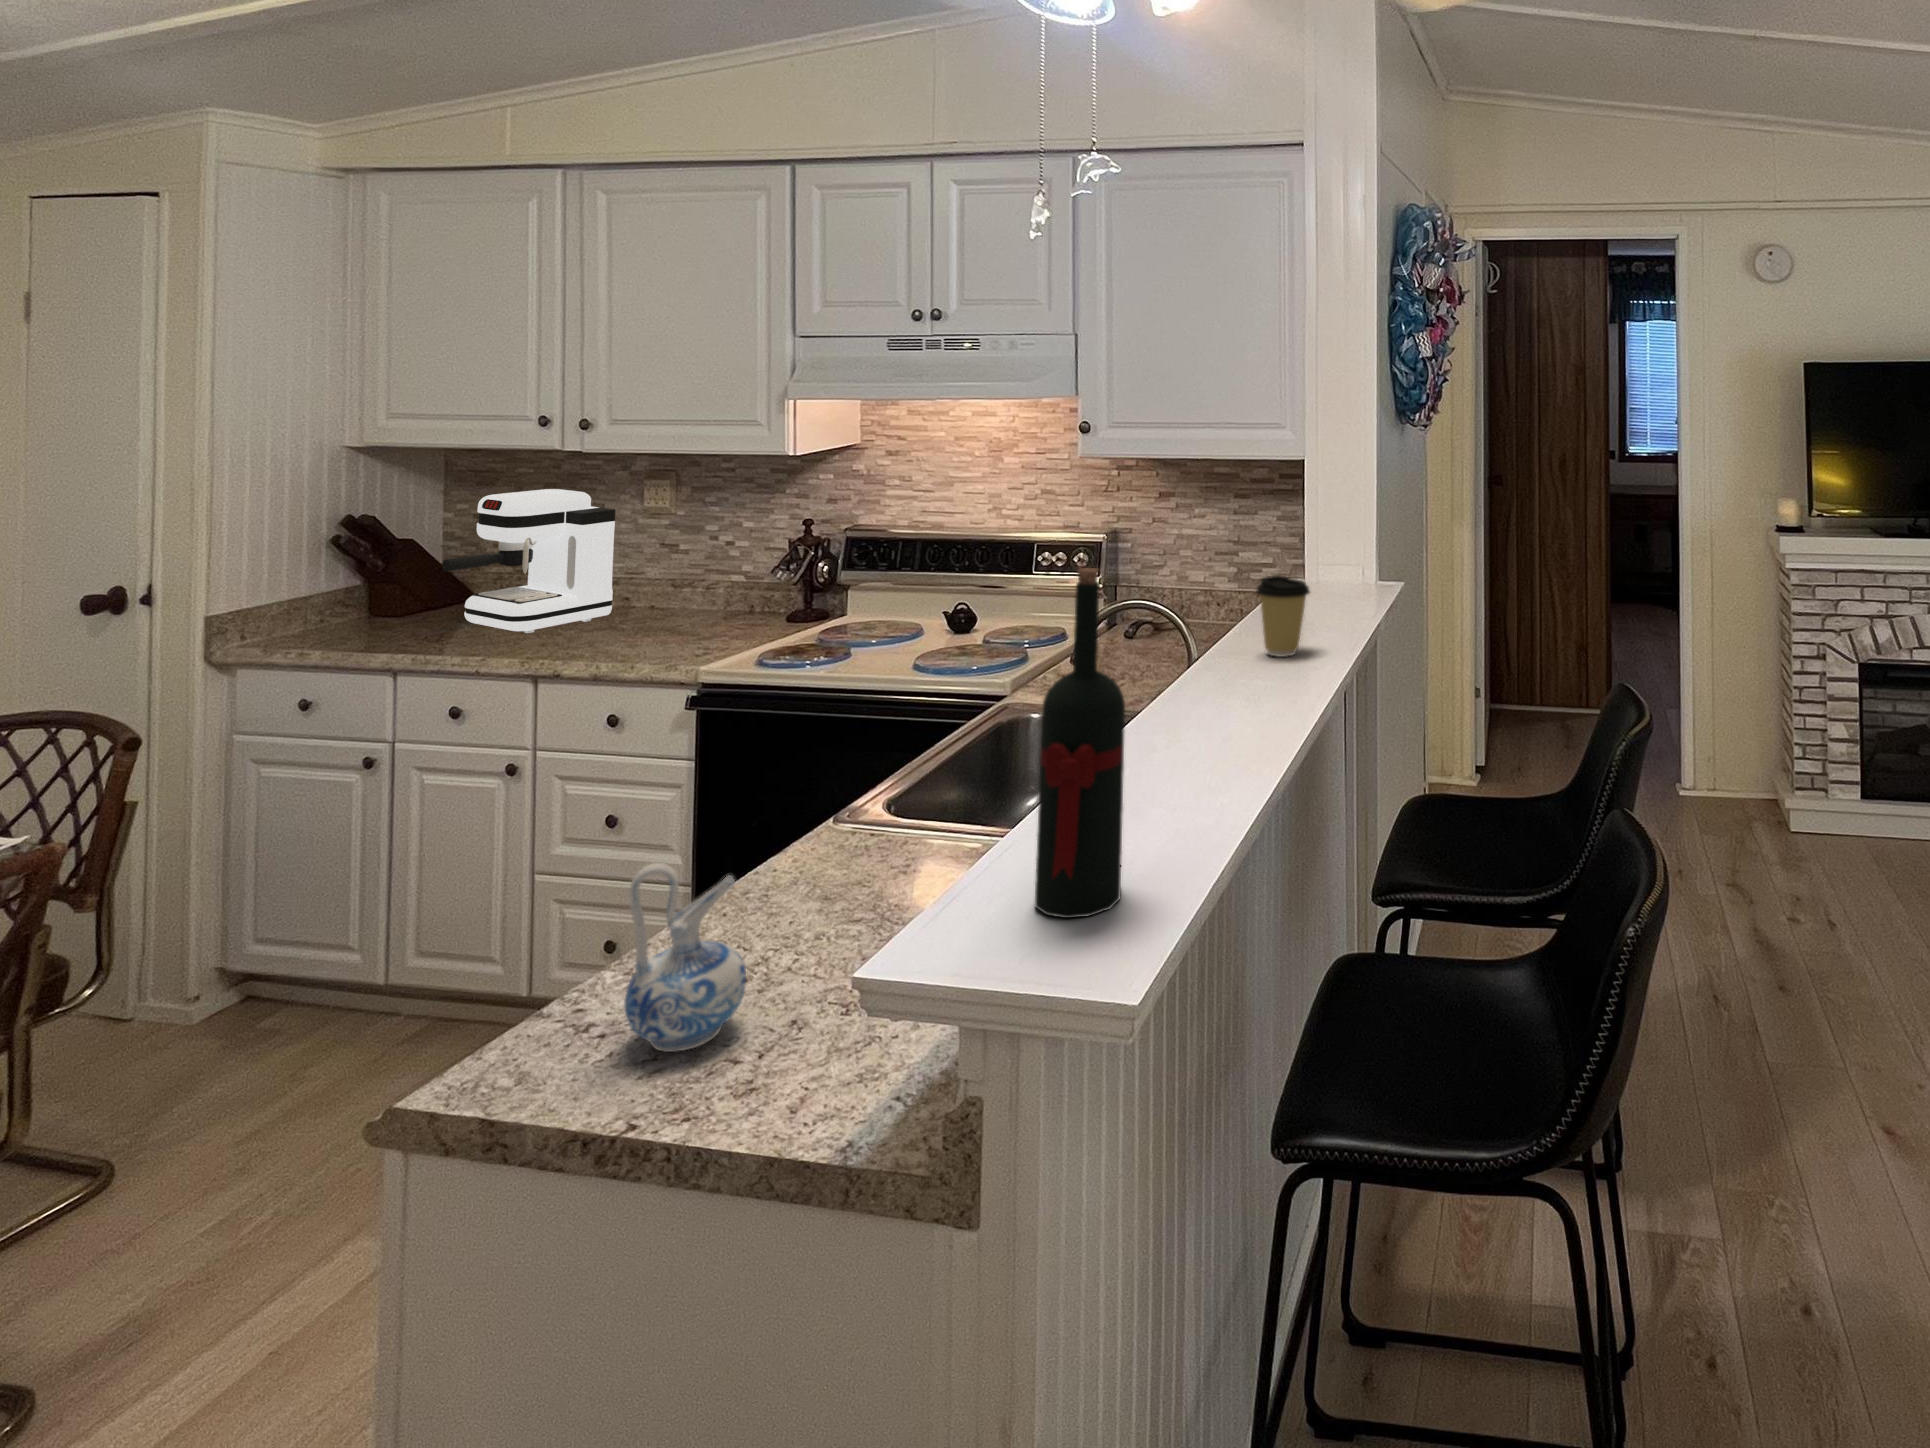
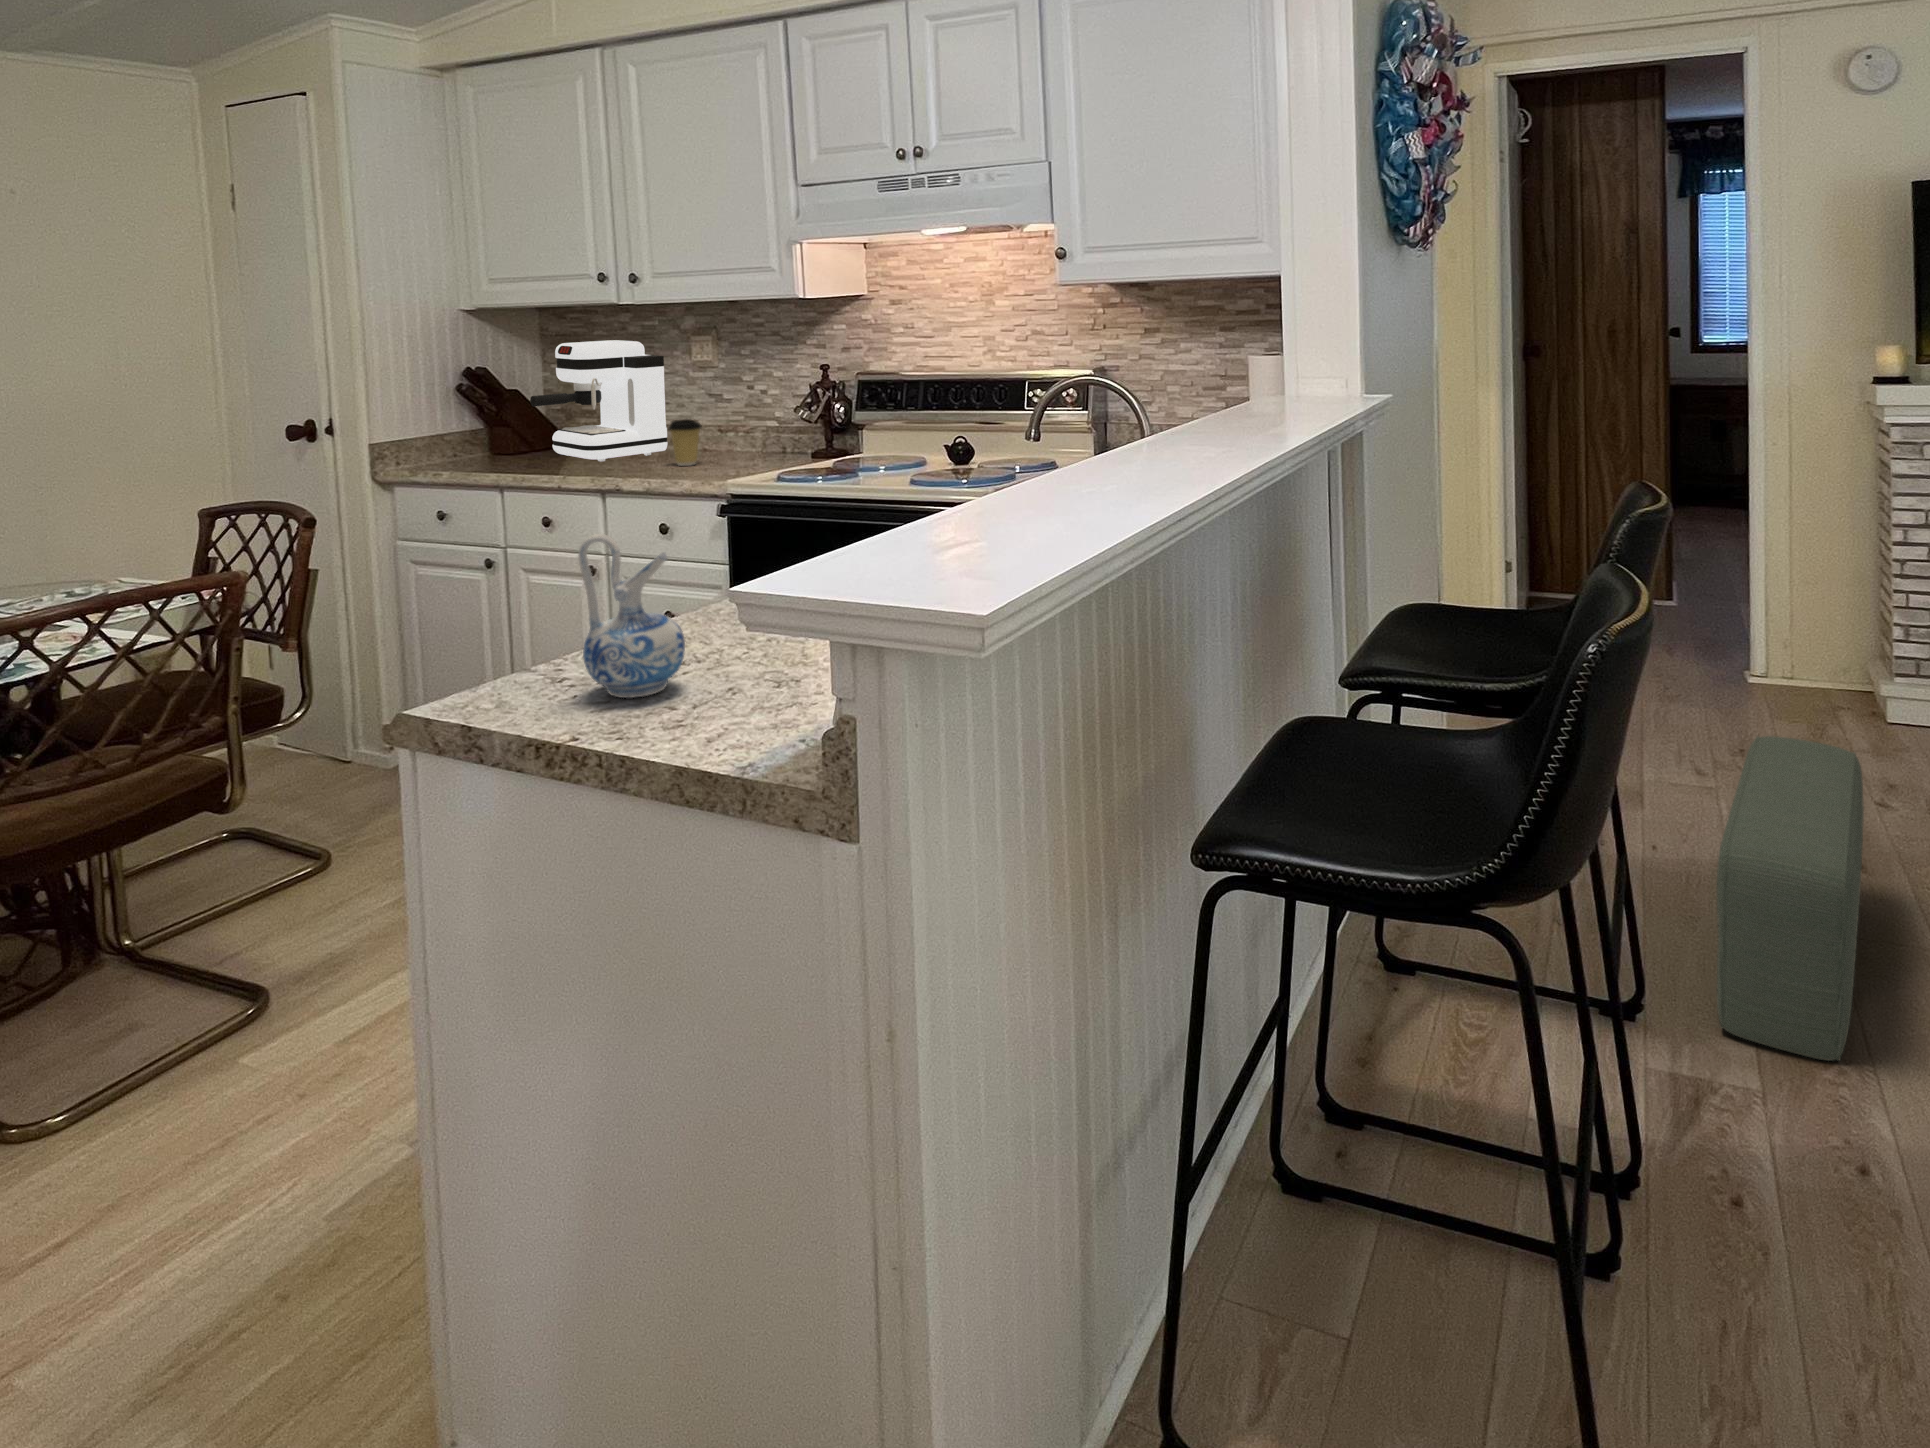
wine bottle: present [1035,568,1125,918] -> none [894,230,982,565]
coffee cup: present [1256,576,1310,657] -> present [669,419,701,466]
pouf: none [1694,880,1805,1203] -> present [1717,736,1864,1061]

